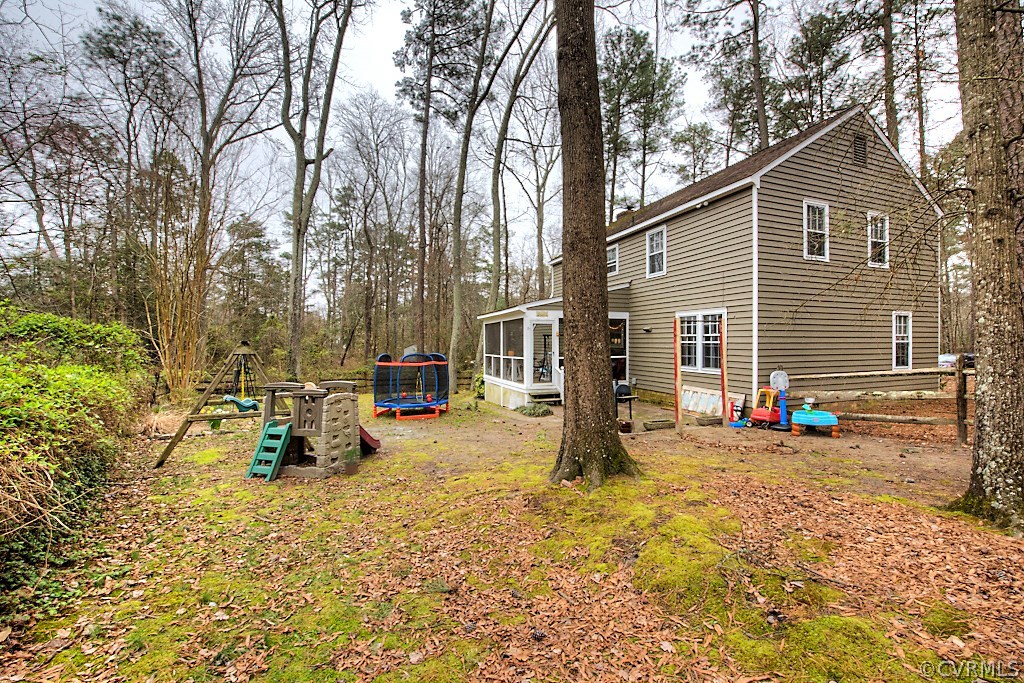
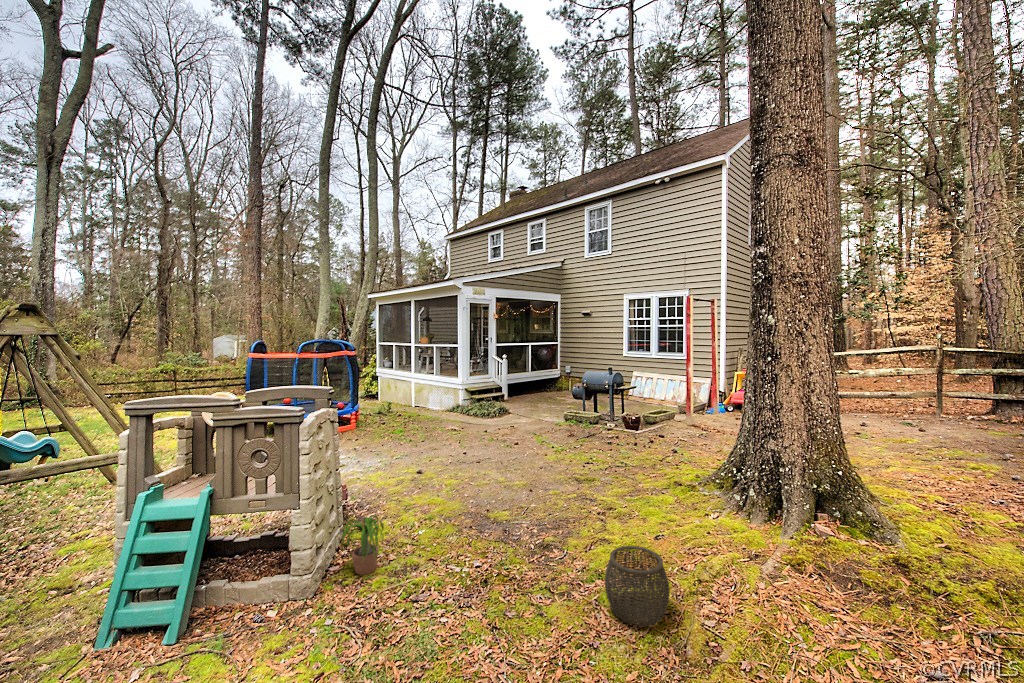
woven basket: none [417,470,449,506] -> present [605,546,670,627]

